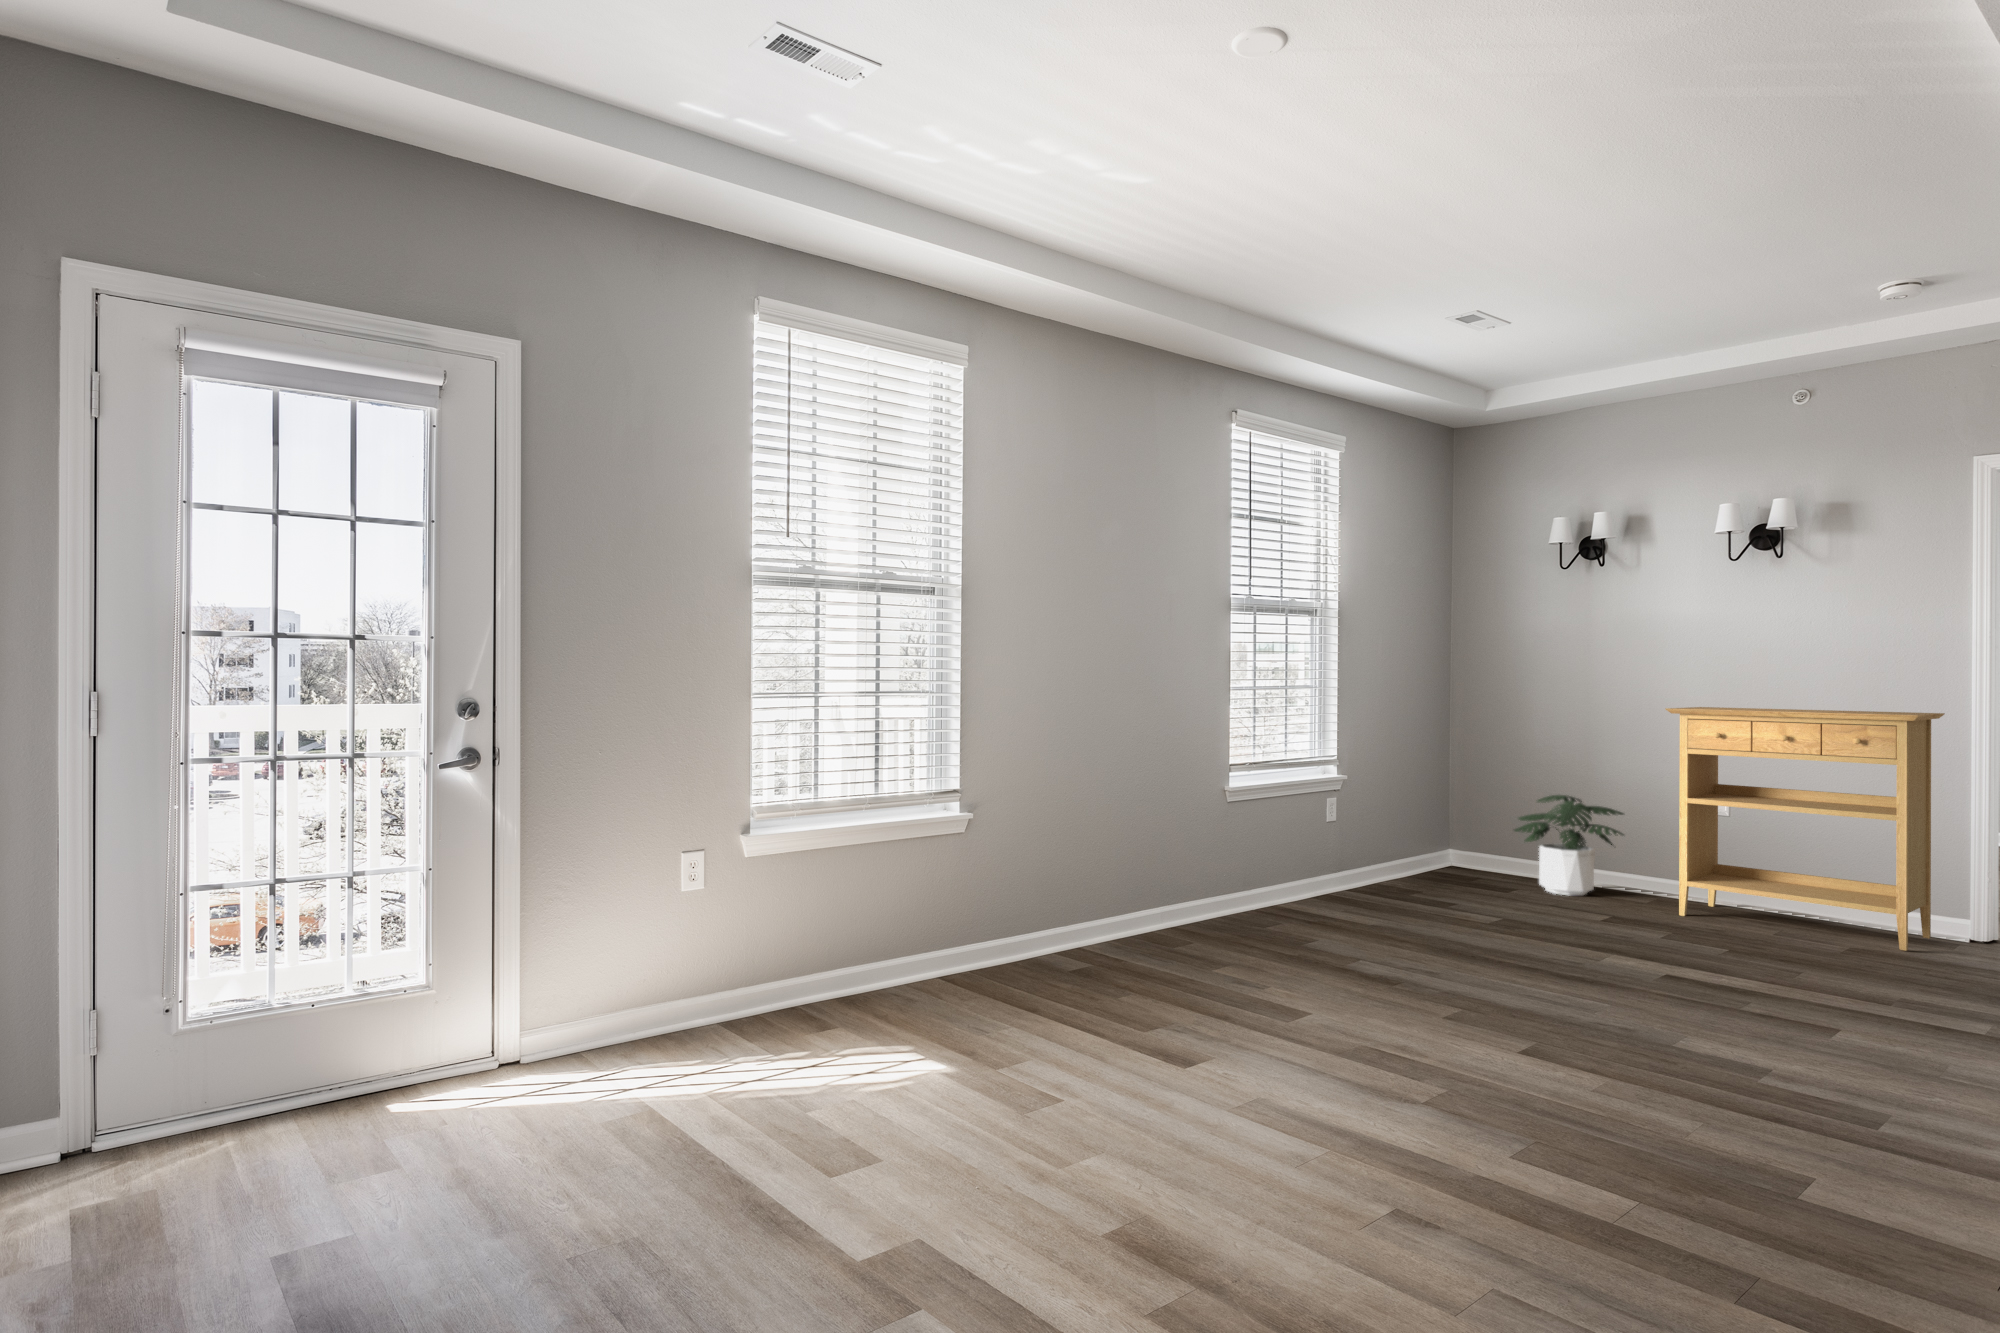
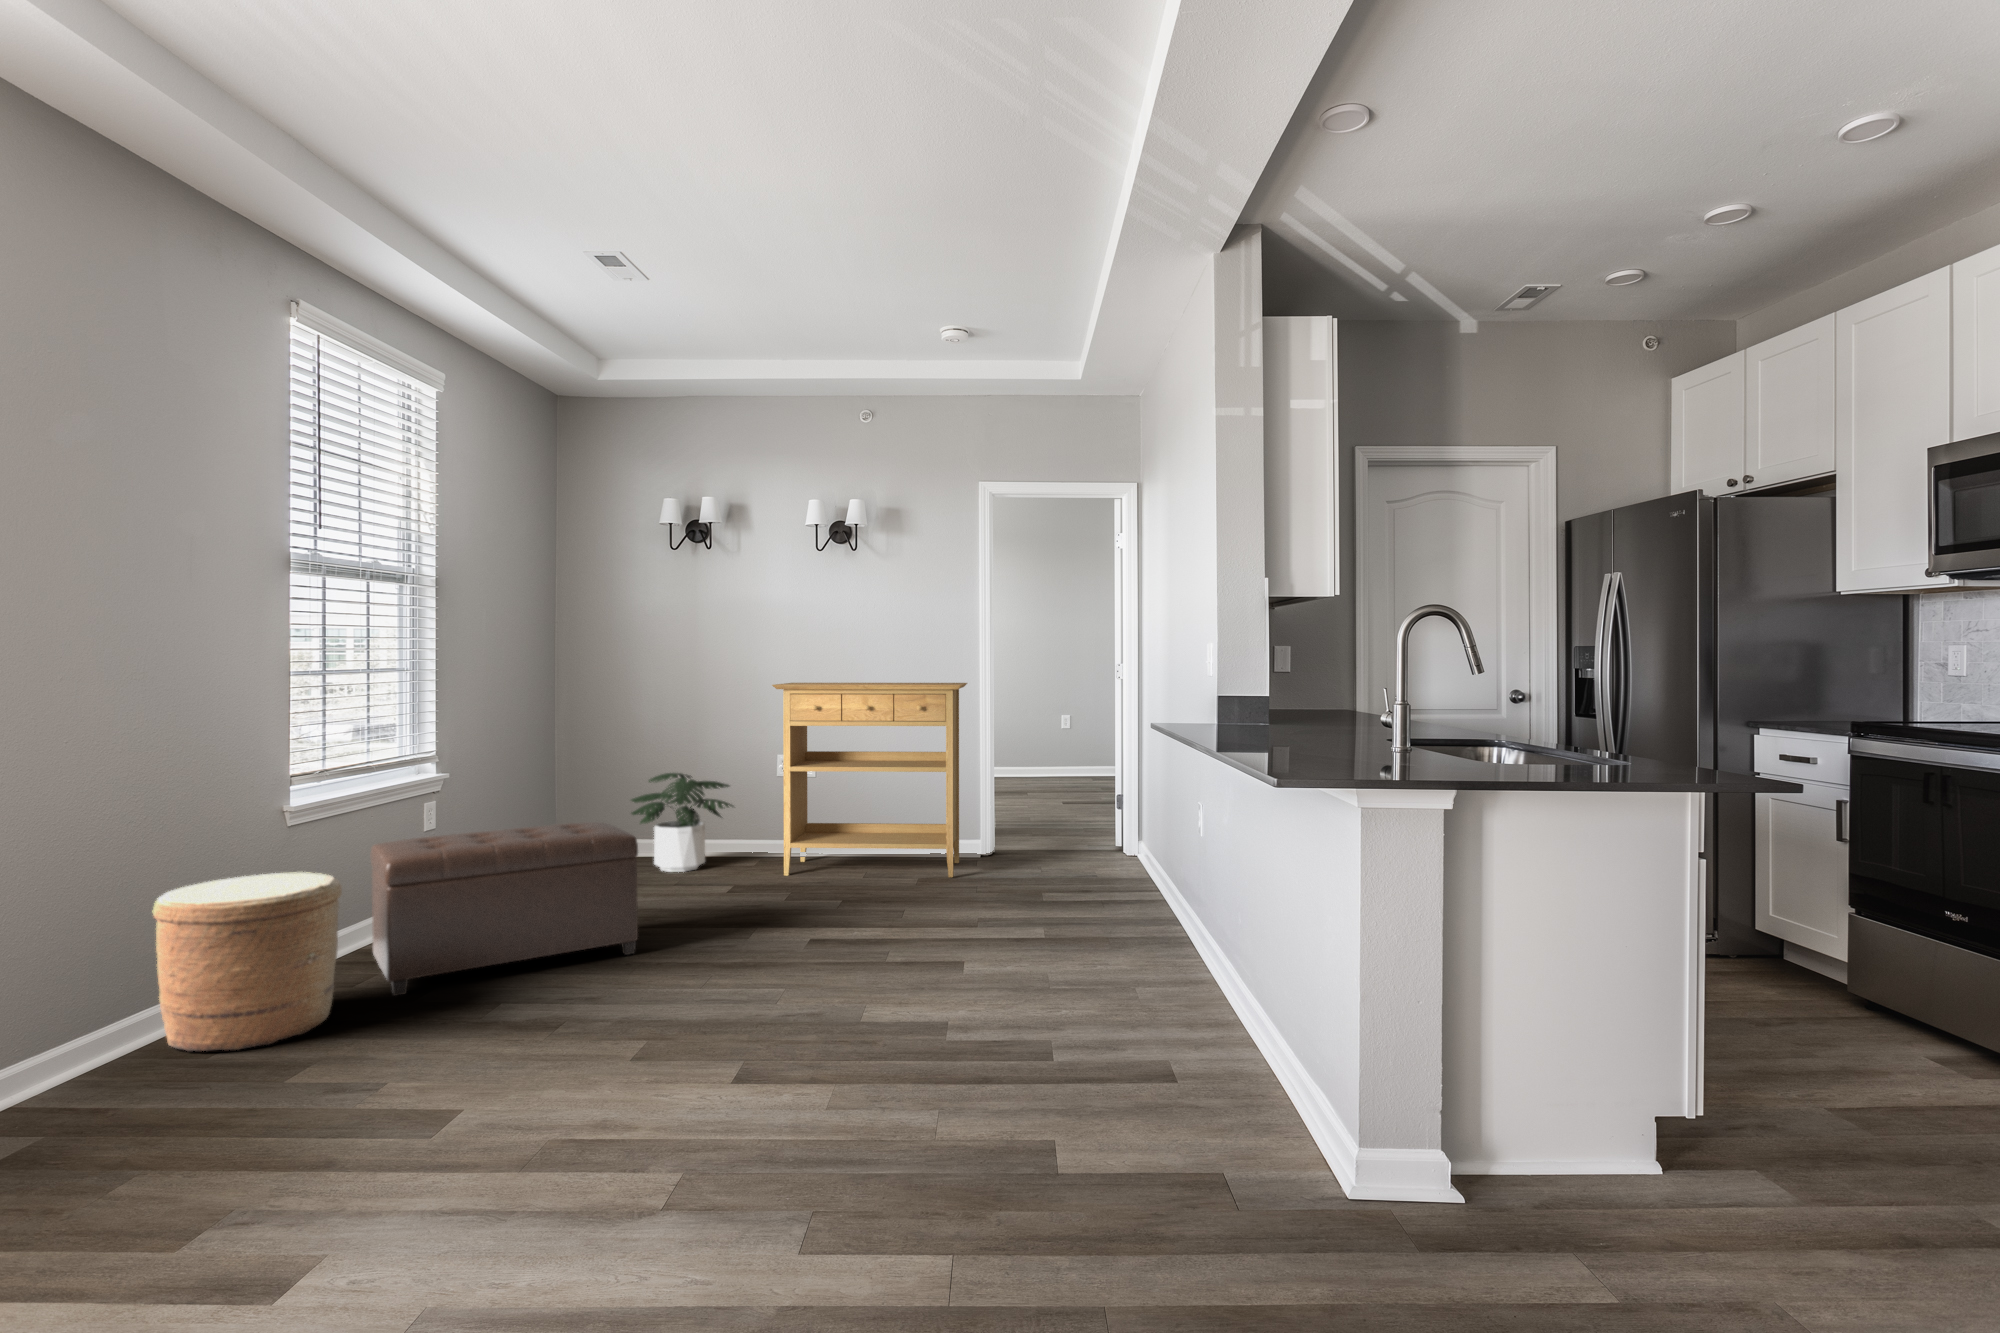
ottoman: none [1281,823,1491,950] -> present [371,822,638,996]
woven basket: none [1146,833,1255,951] -> present [153,872,342,1051]

